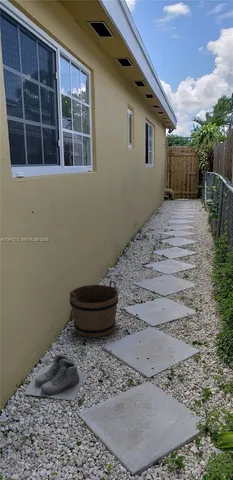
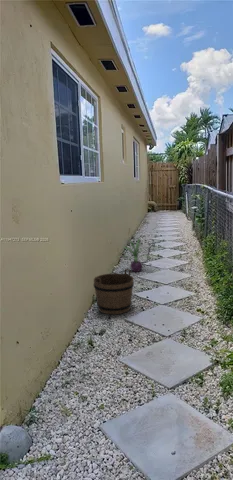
decorative plant: none [109,238,152,276] -> present [128,240,142,272]
boots: present [24,354,86,401] -> none [72,321,118,353]

